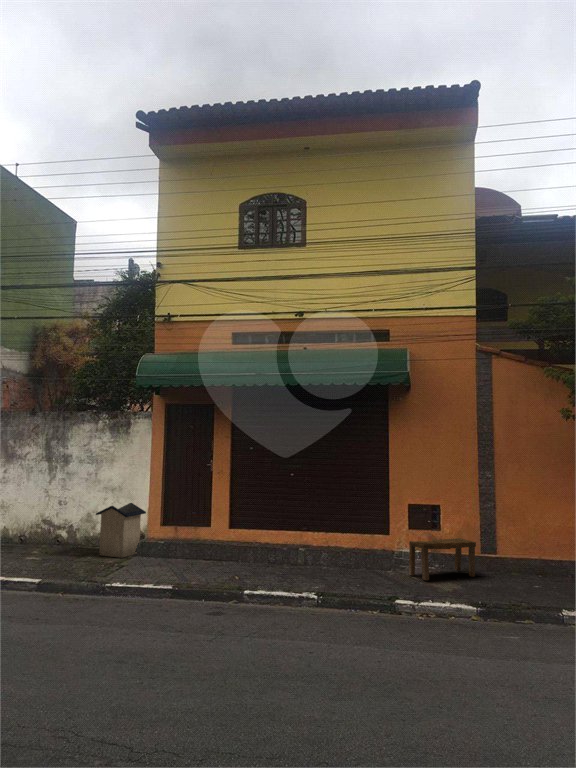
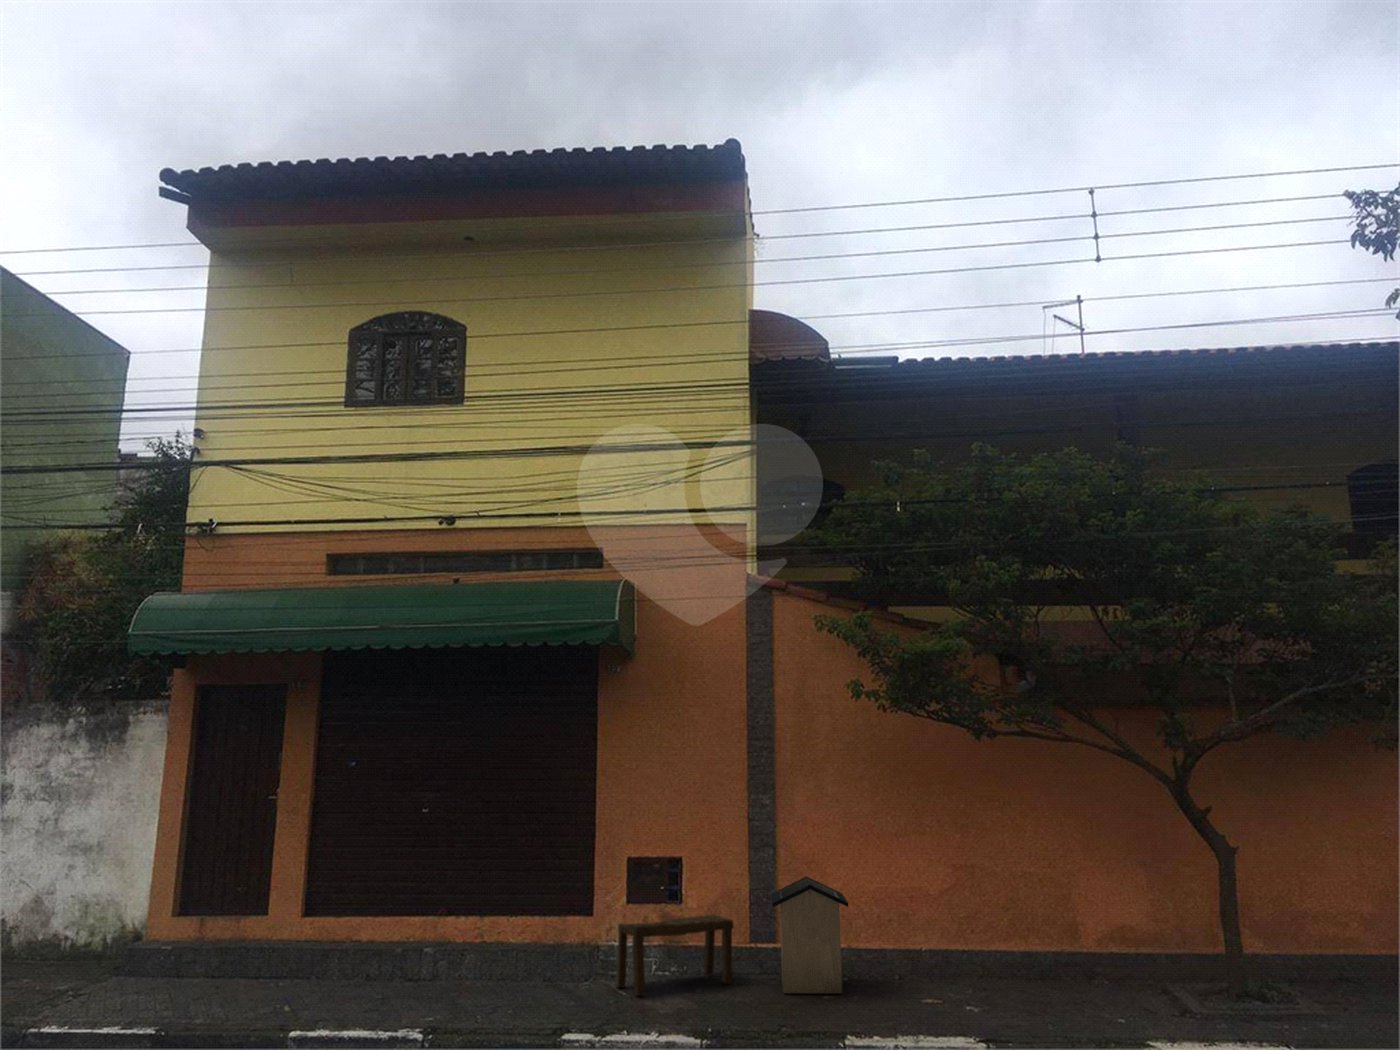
trash can: present [96,503,146,558] -> present [772,877,848,993]

